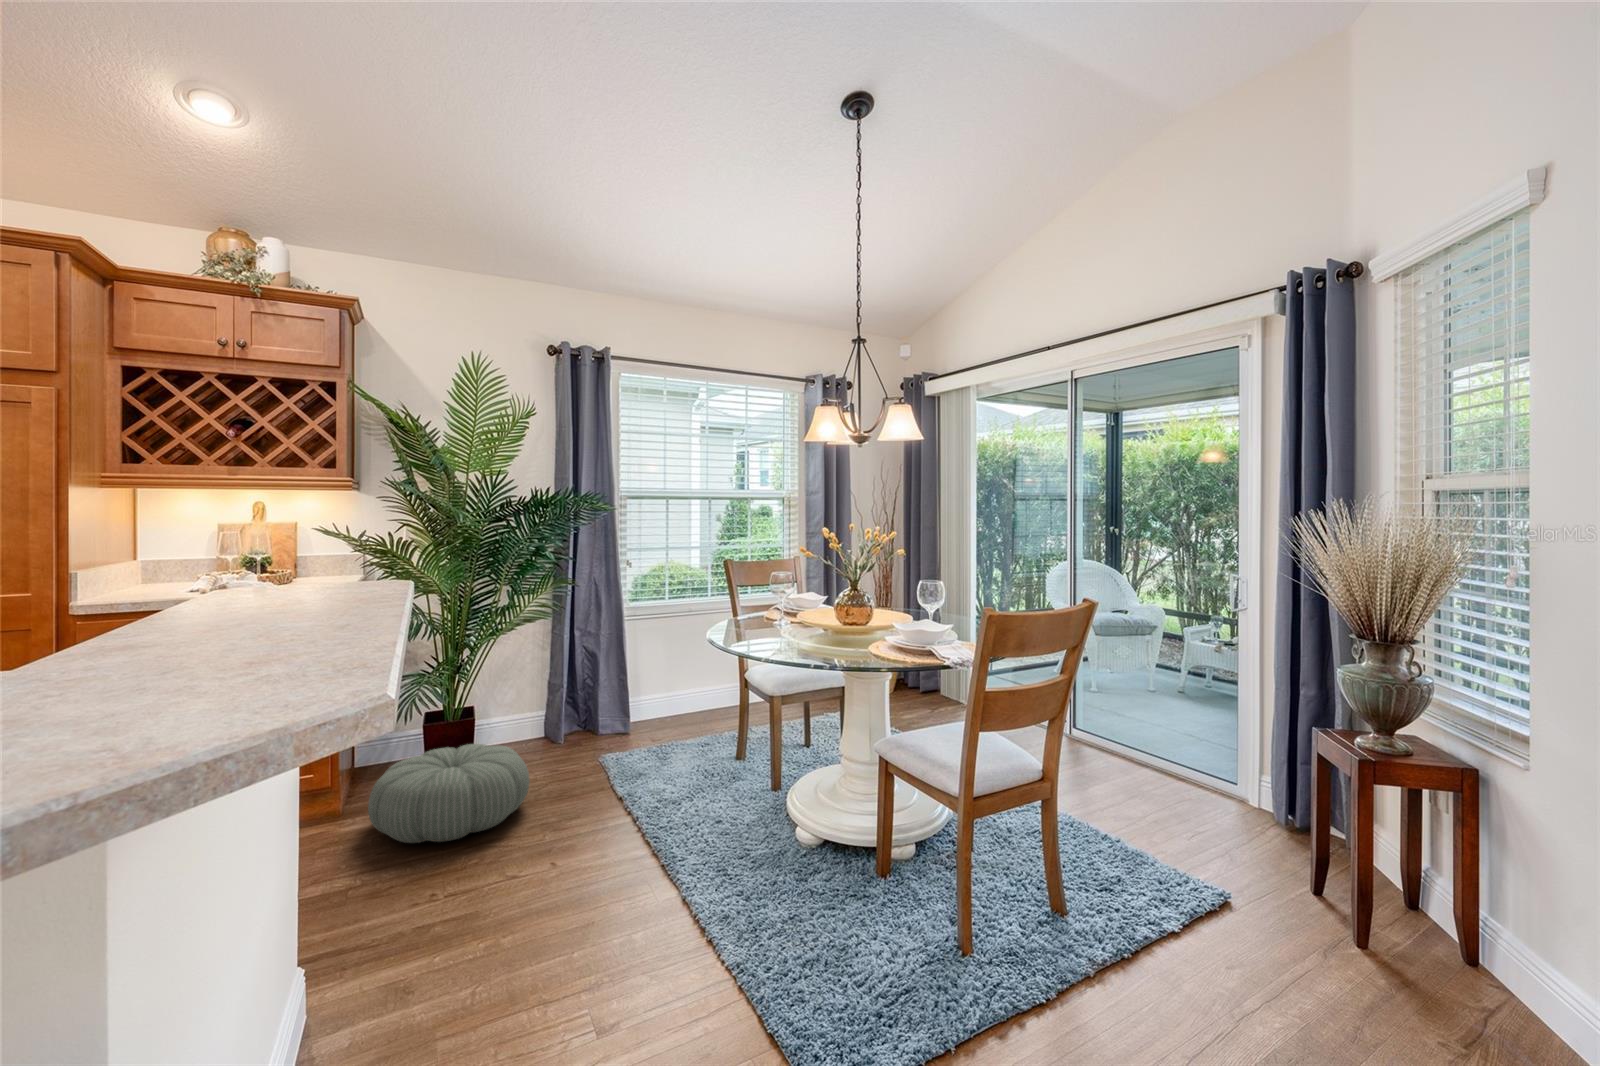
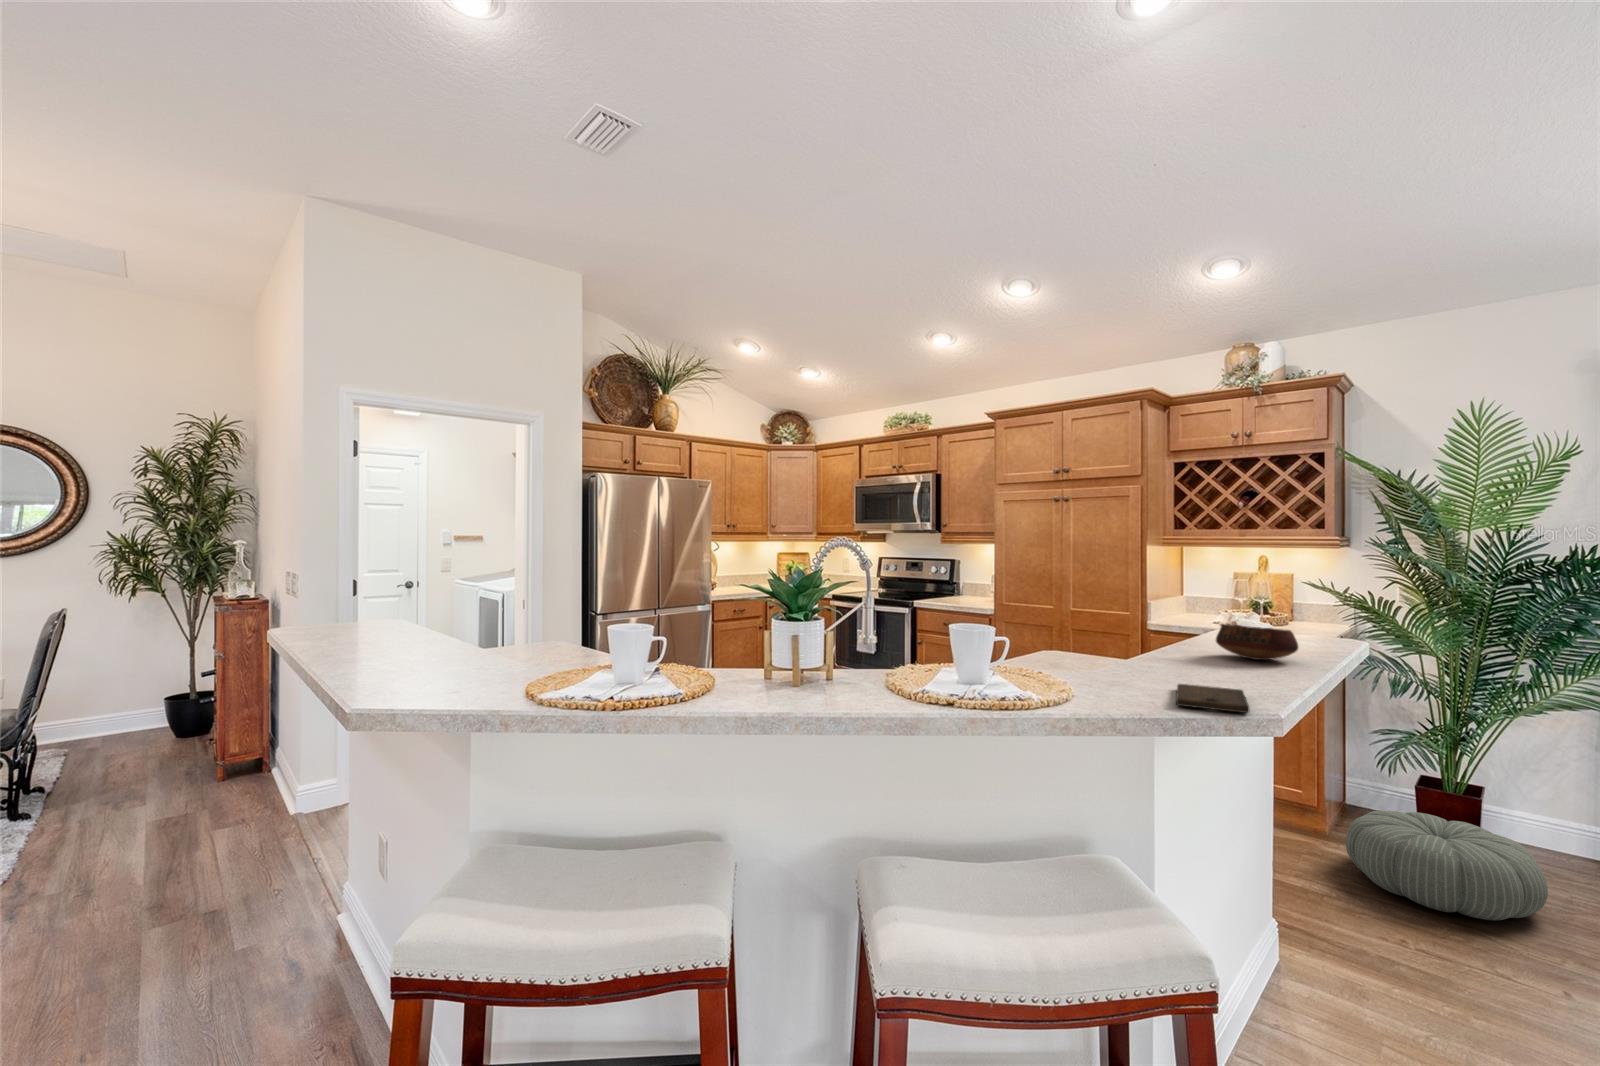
bowl: none [198,564,329,614] -> present [1216,624,1298,660]
cutting board: none [102,657,272,716] -> present [1176,684,1249,713]

